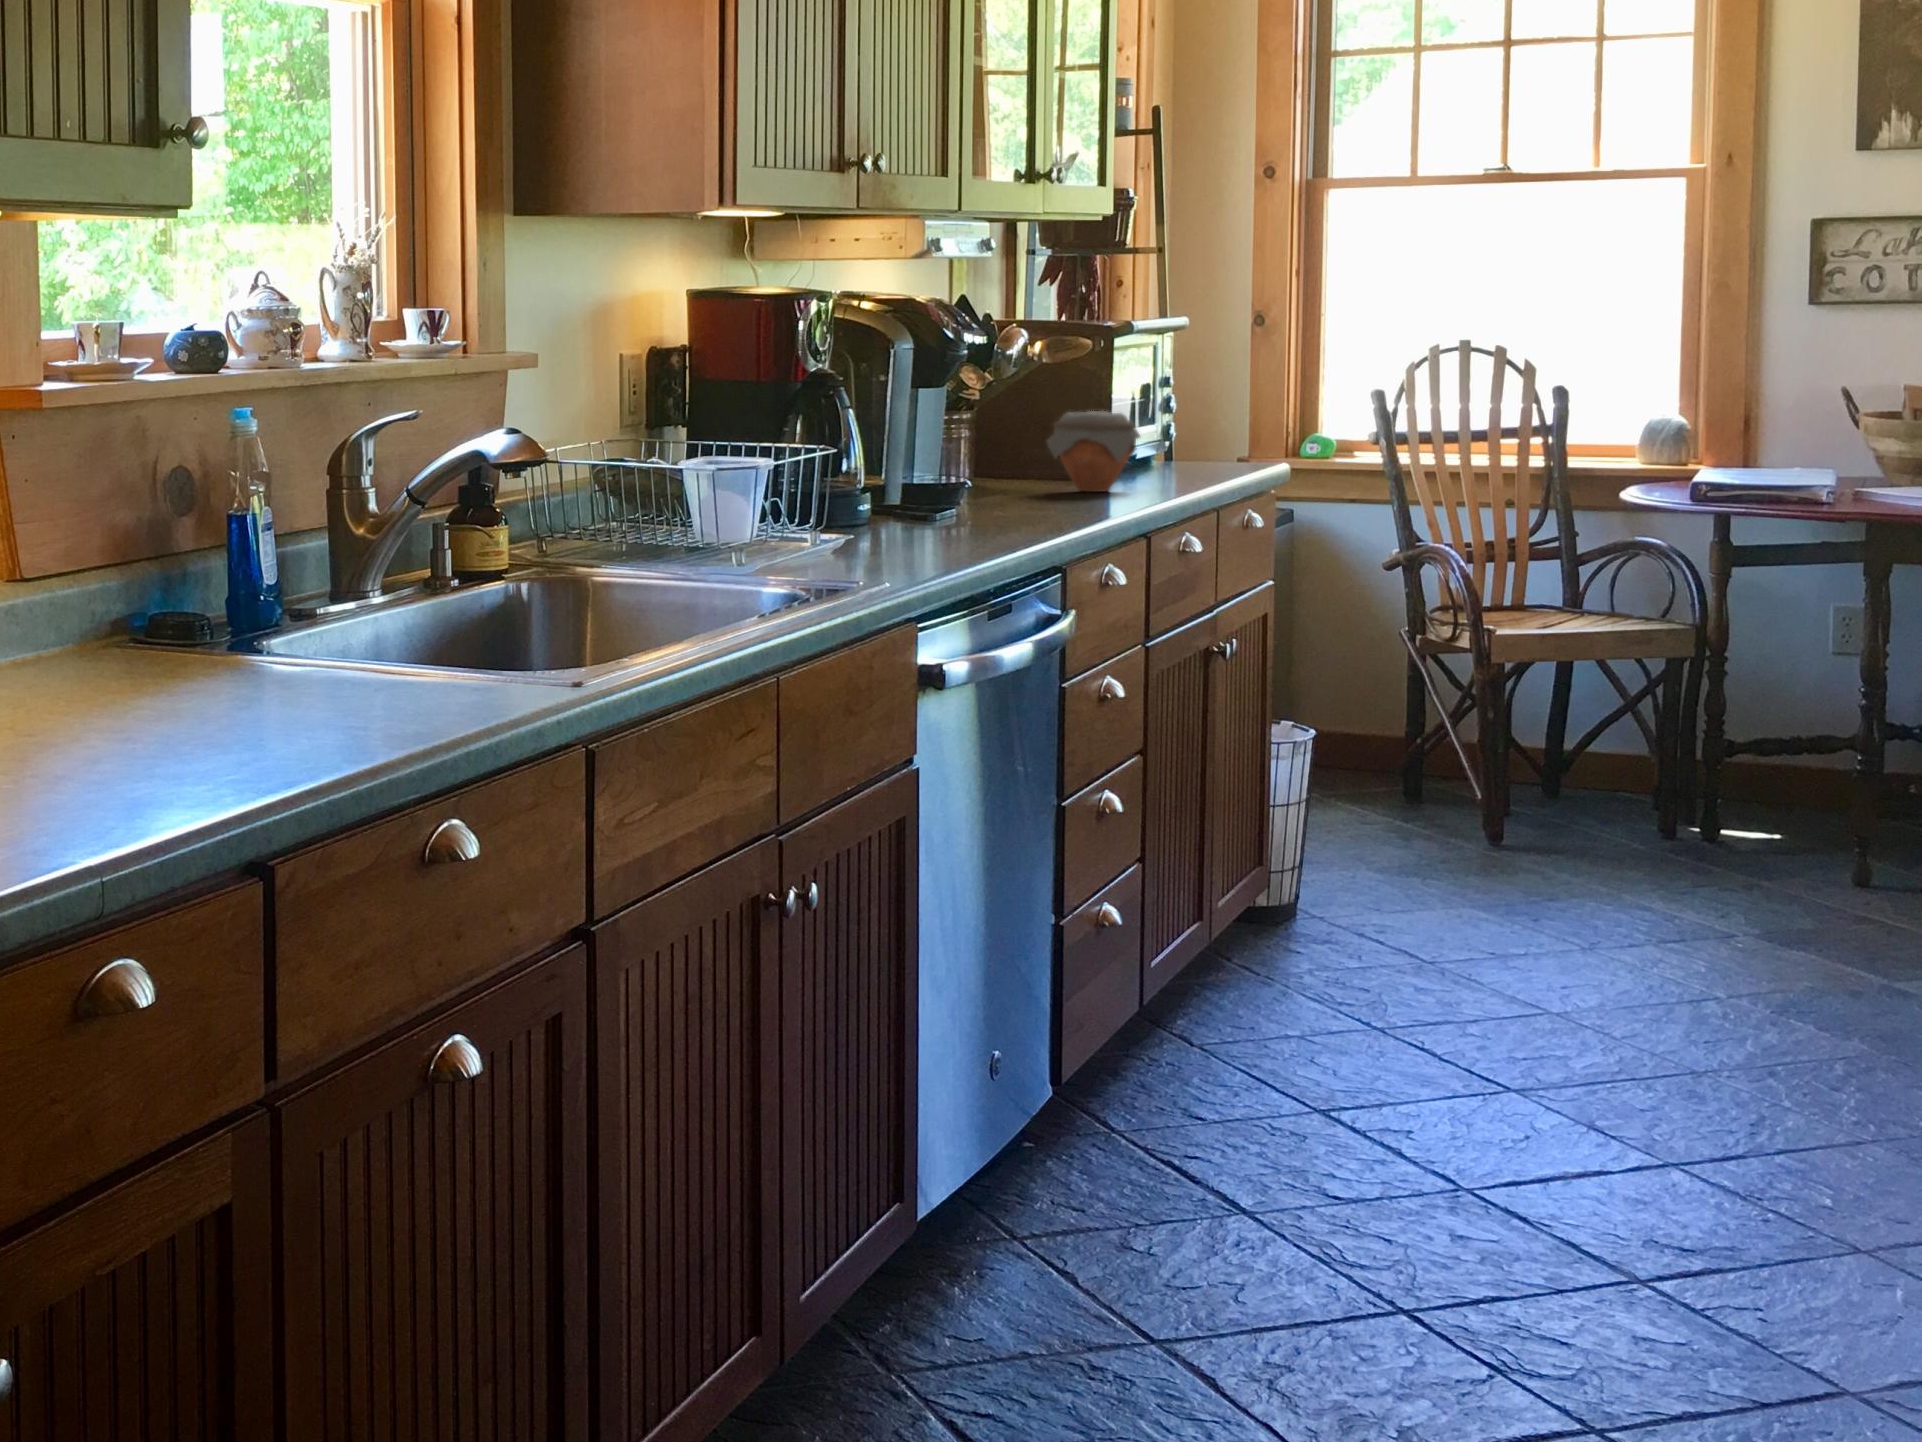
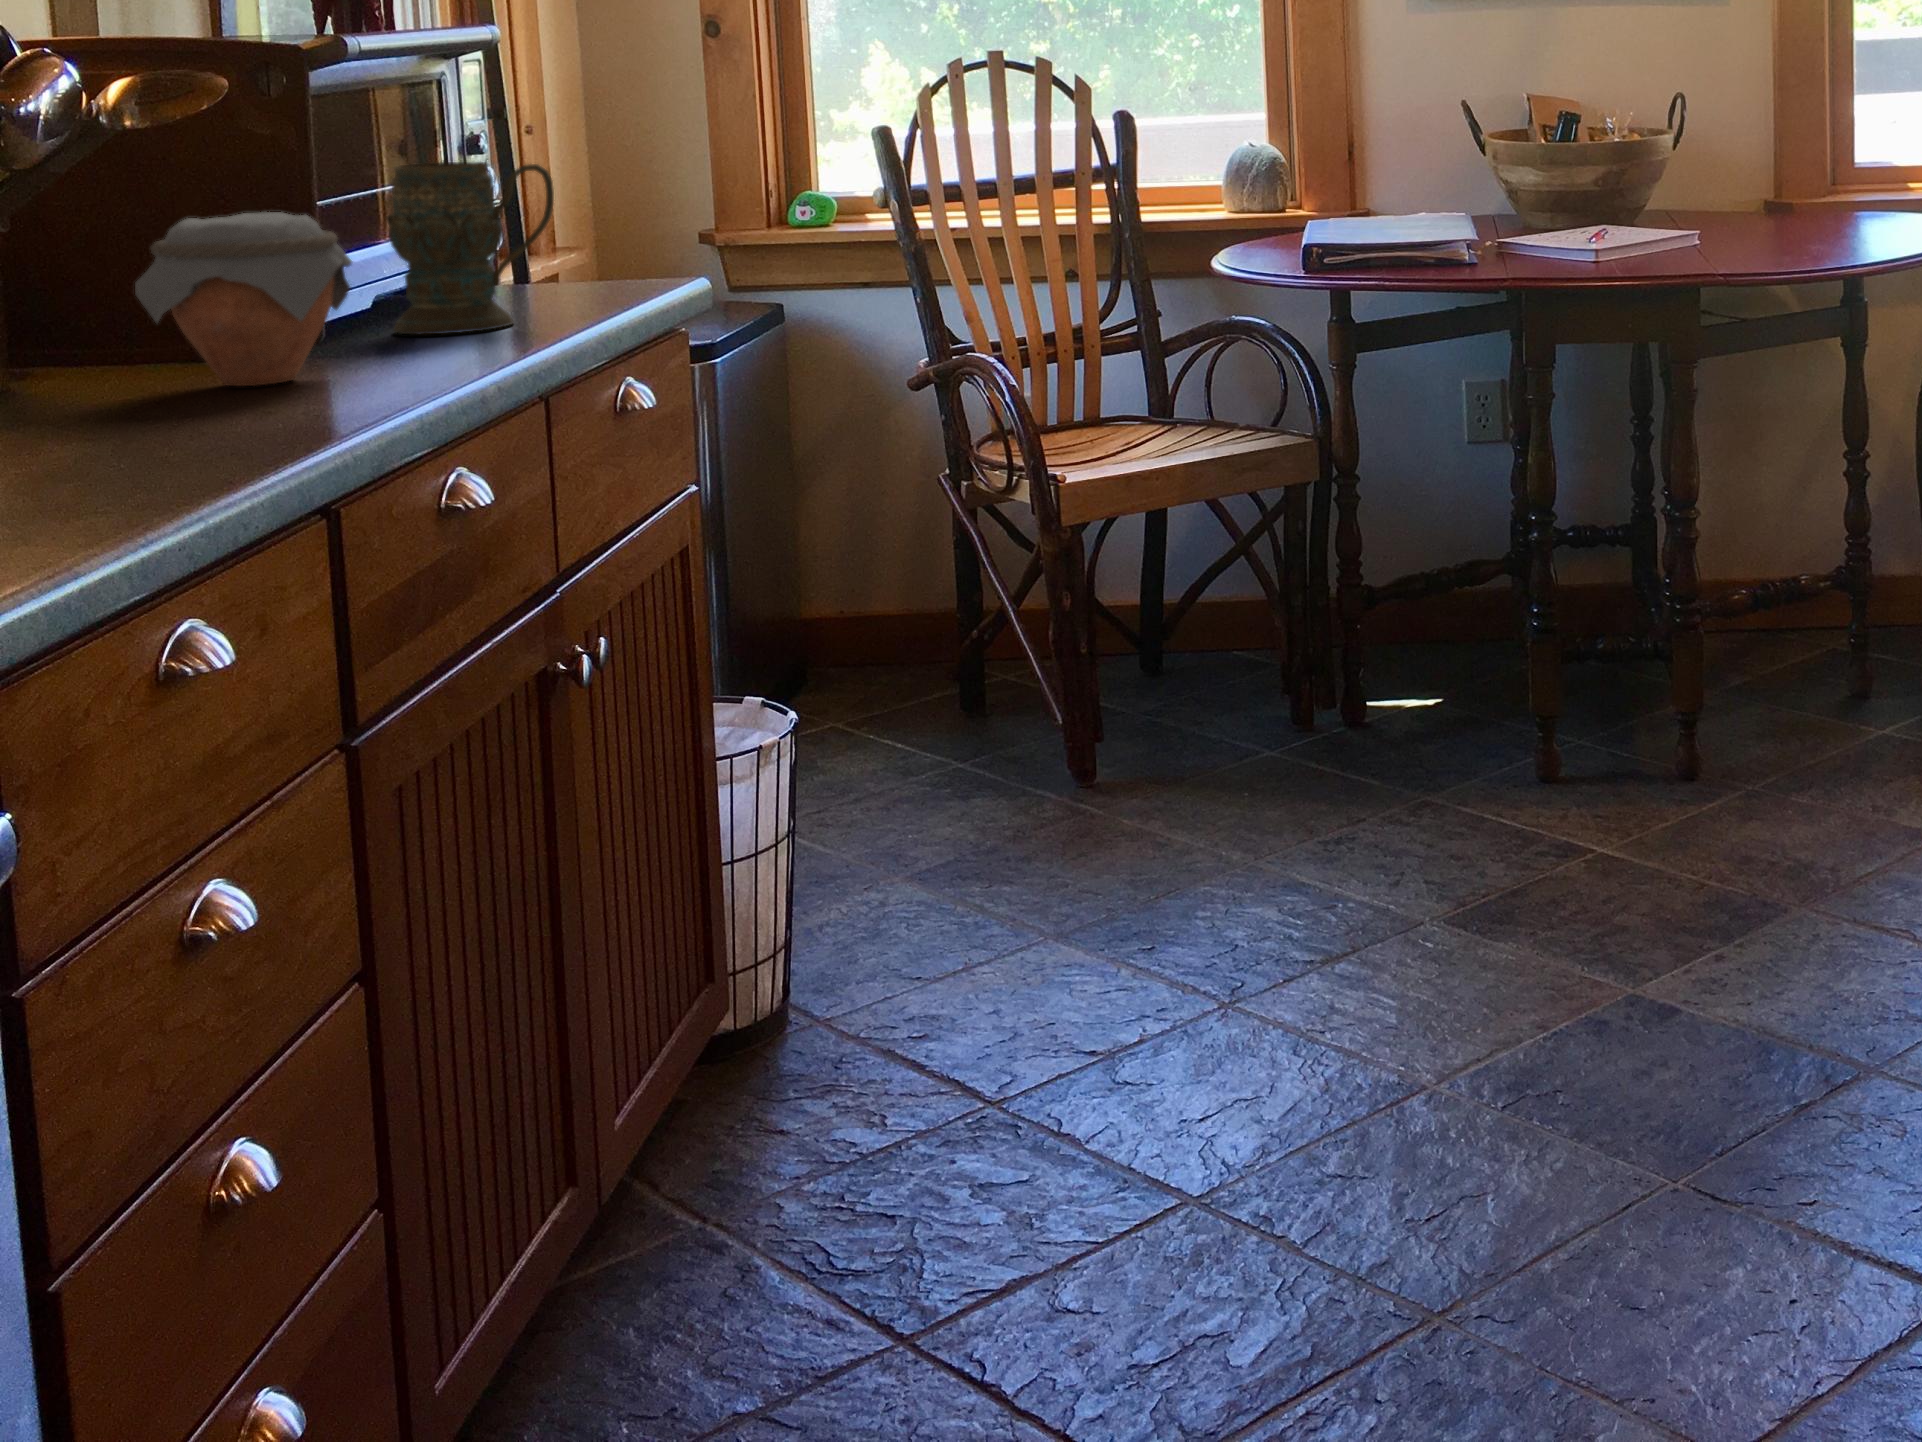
mug: none [1136,393,1223,480] -> present [386,162,554,334]

